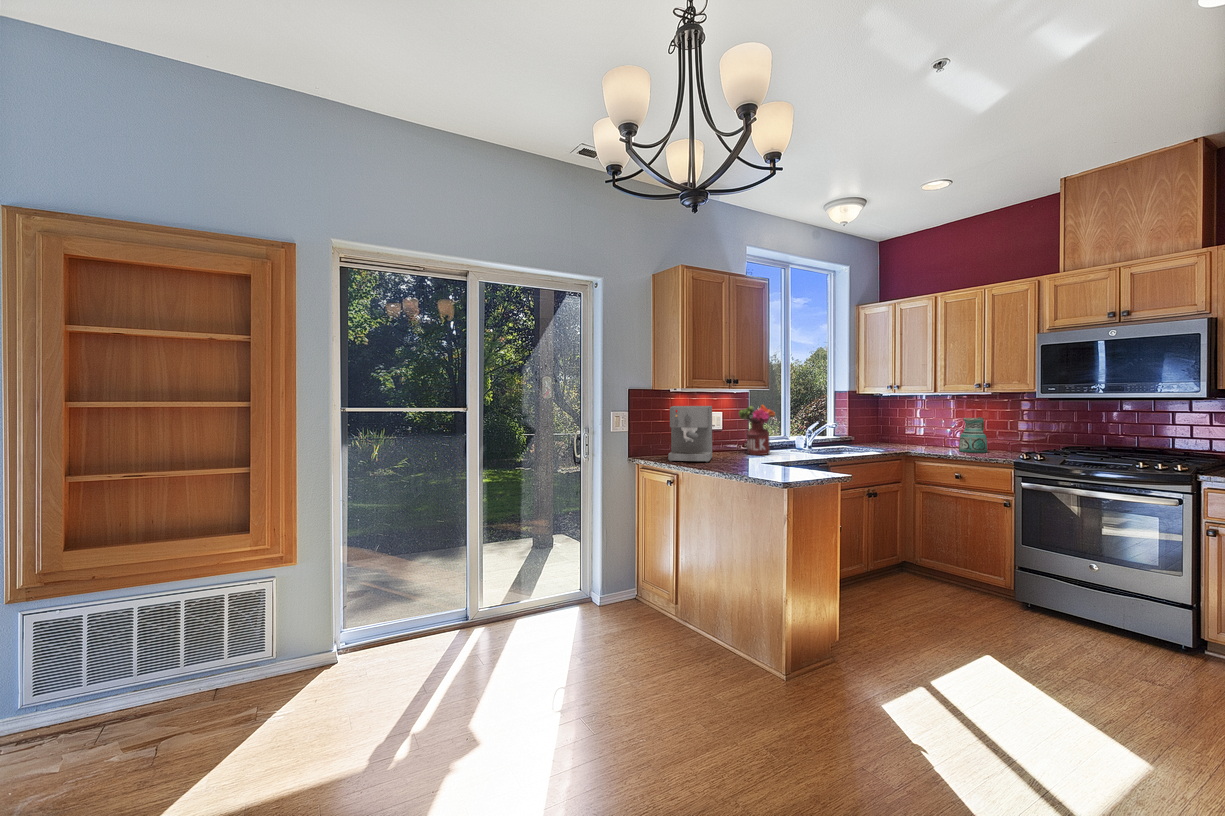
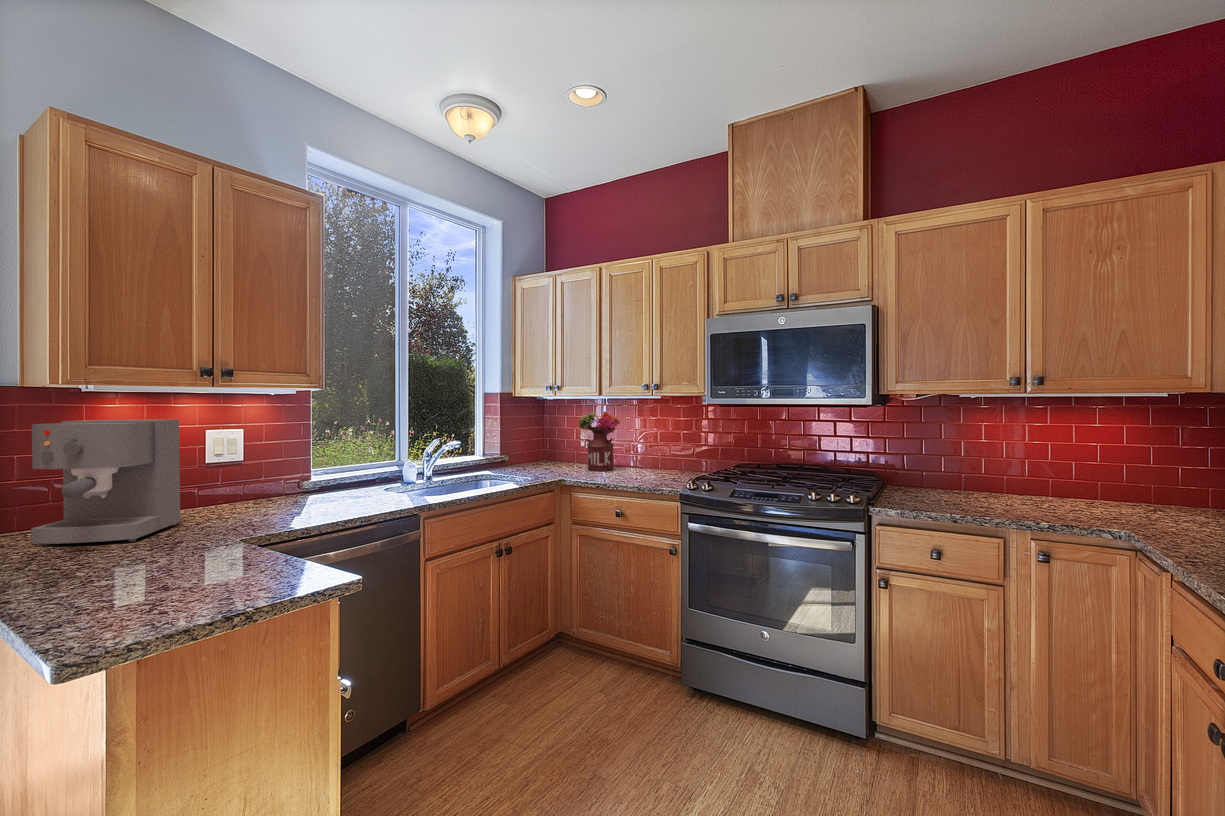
flower arrangement: present [739,405,775,455] -> present [578,411,620,471]
ceramic pitcher: present [959,417,987,453] -> none [626,430,657,478]

